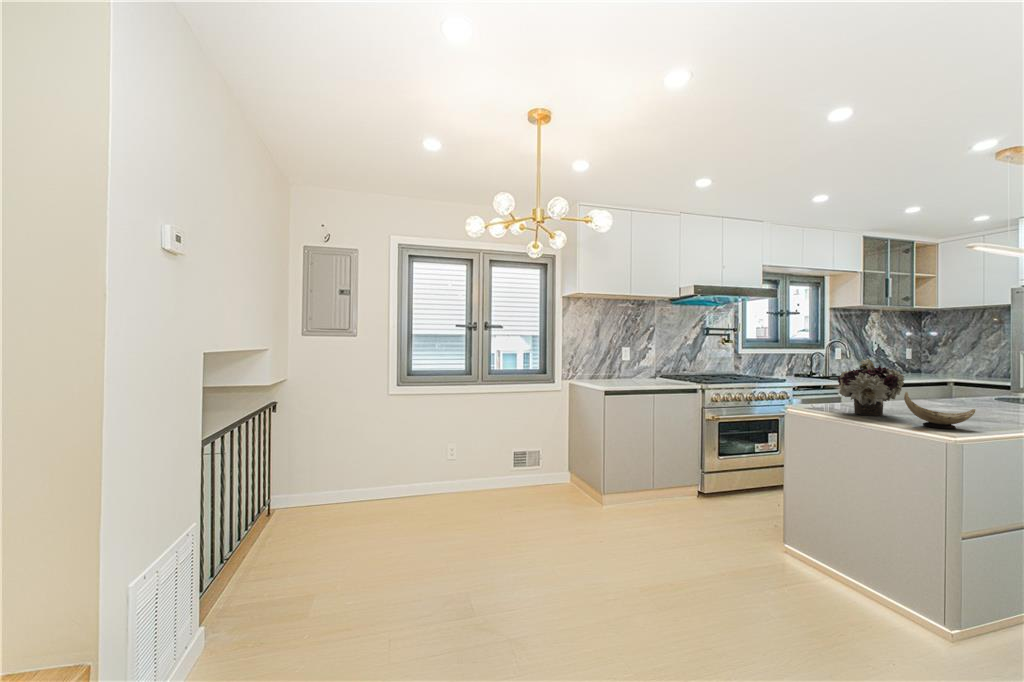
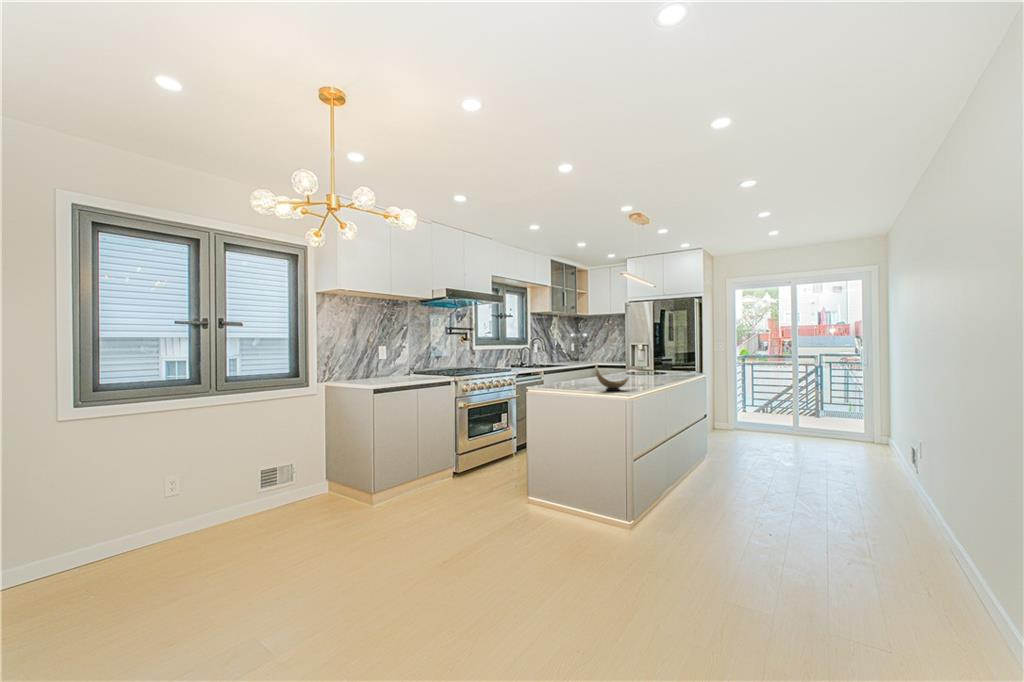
flower arrangement: present [837,359,904,416] -> none [555,349,593,389]

